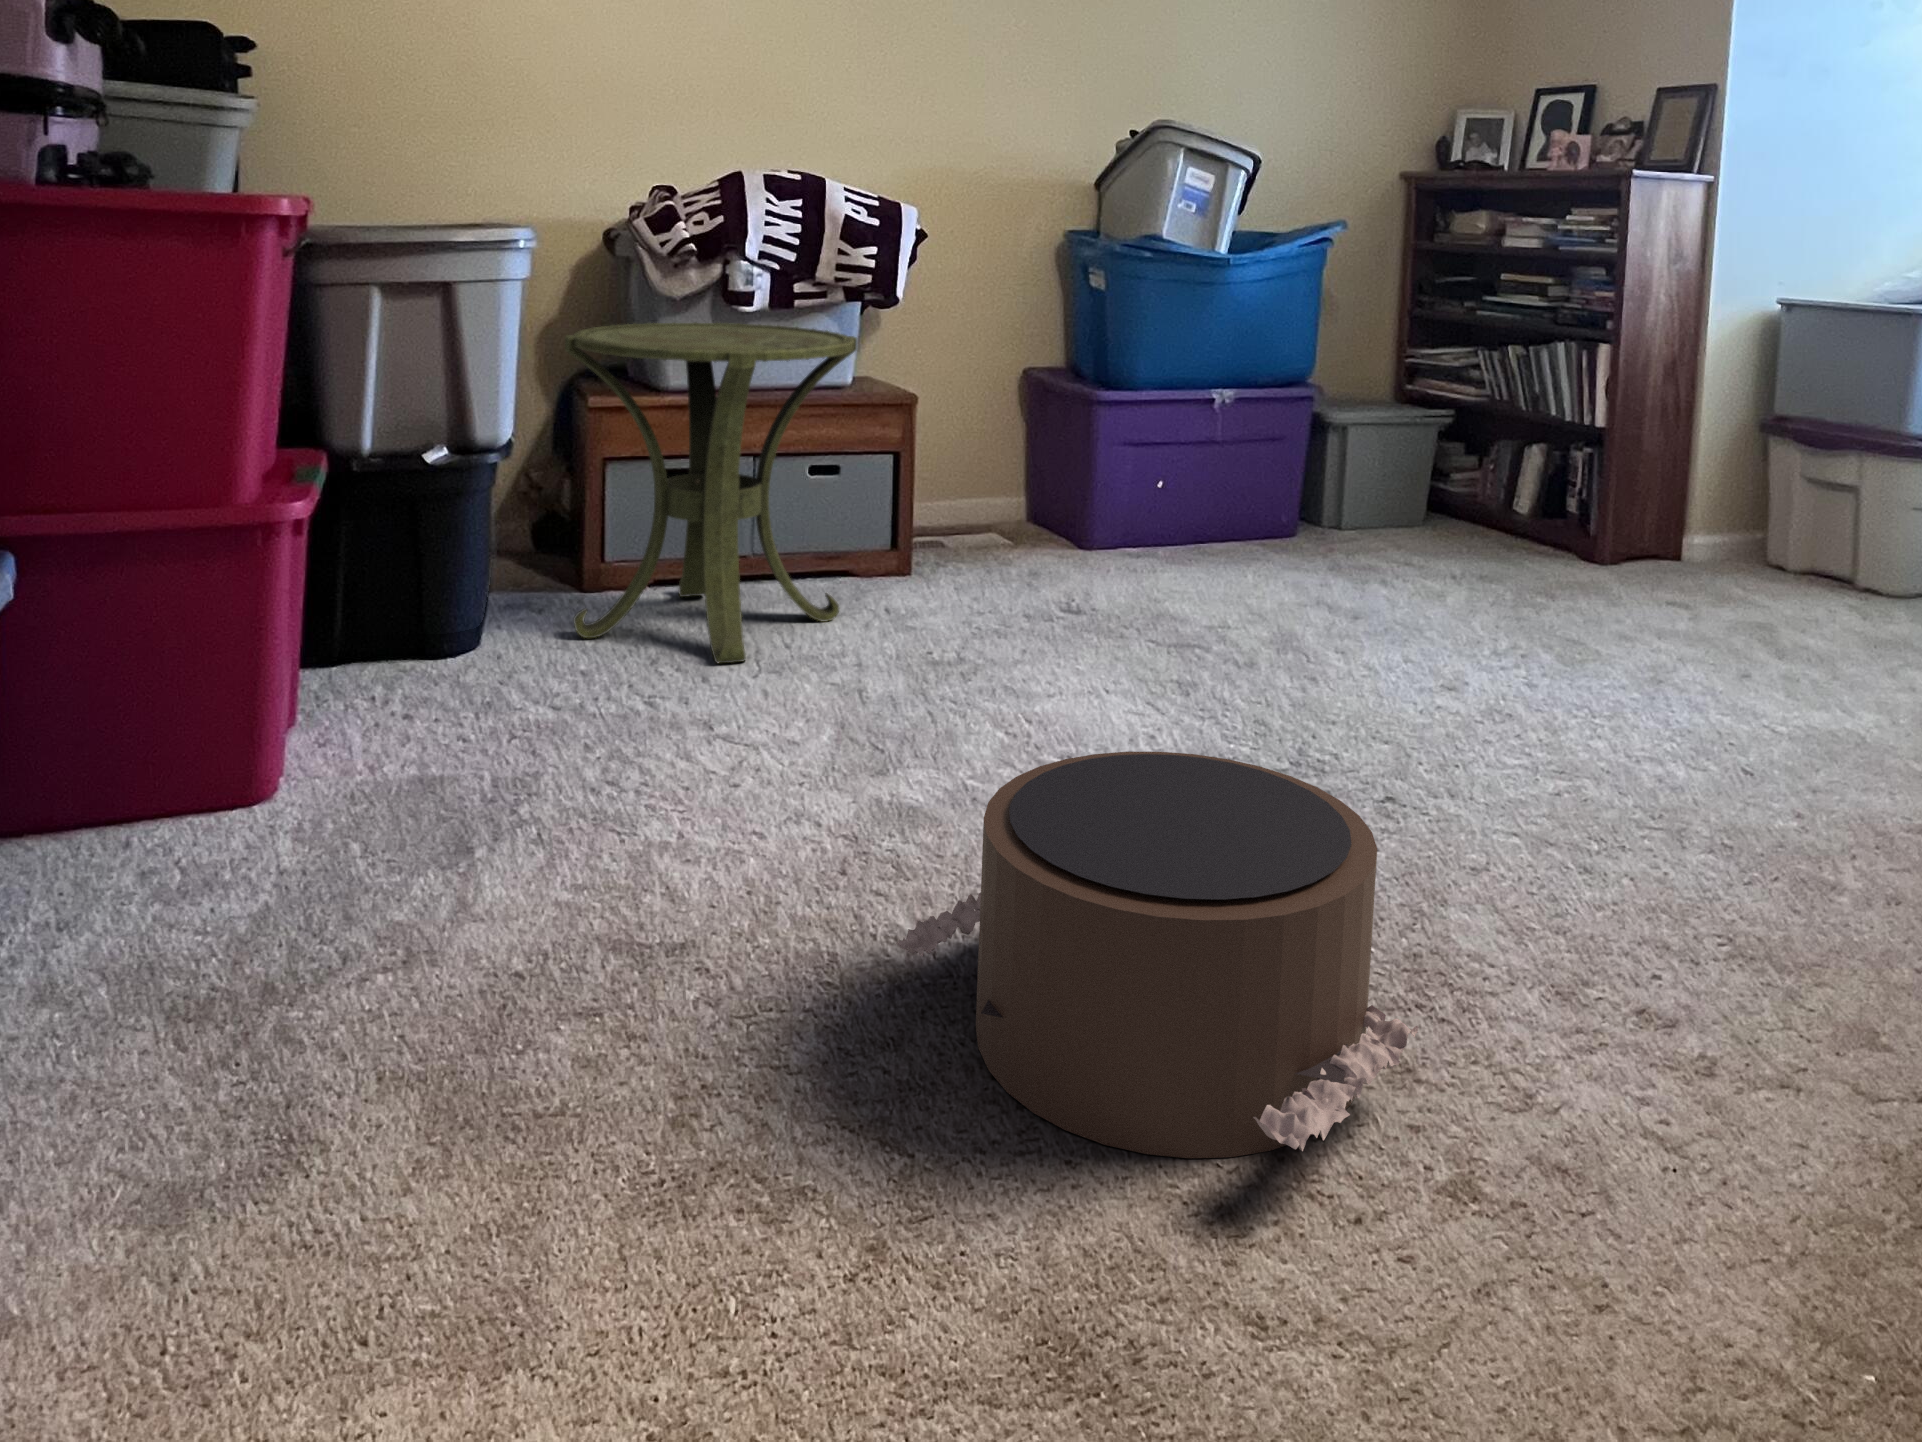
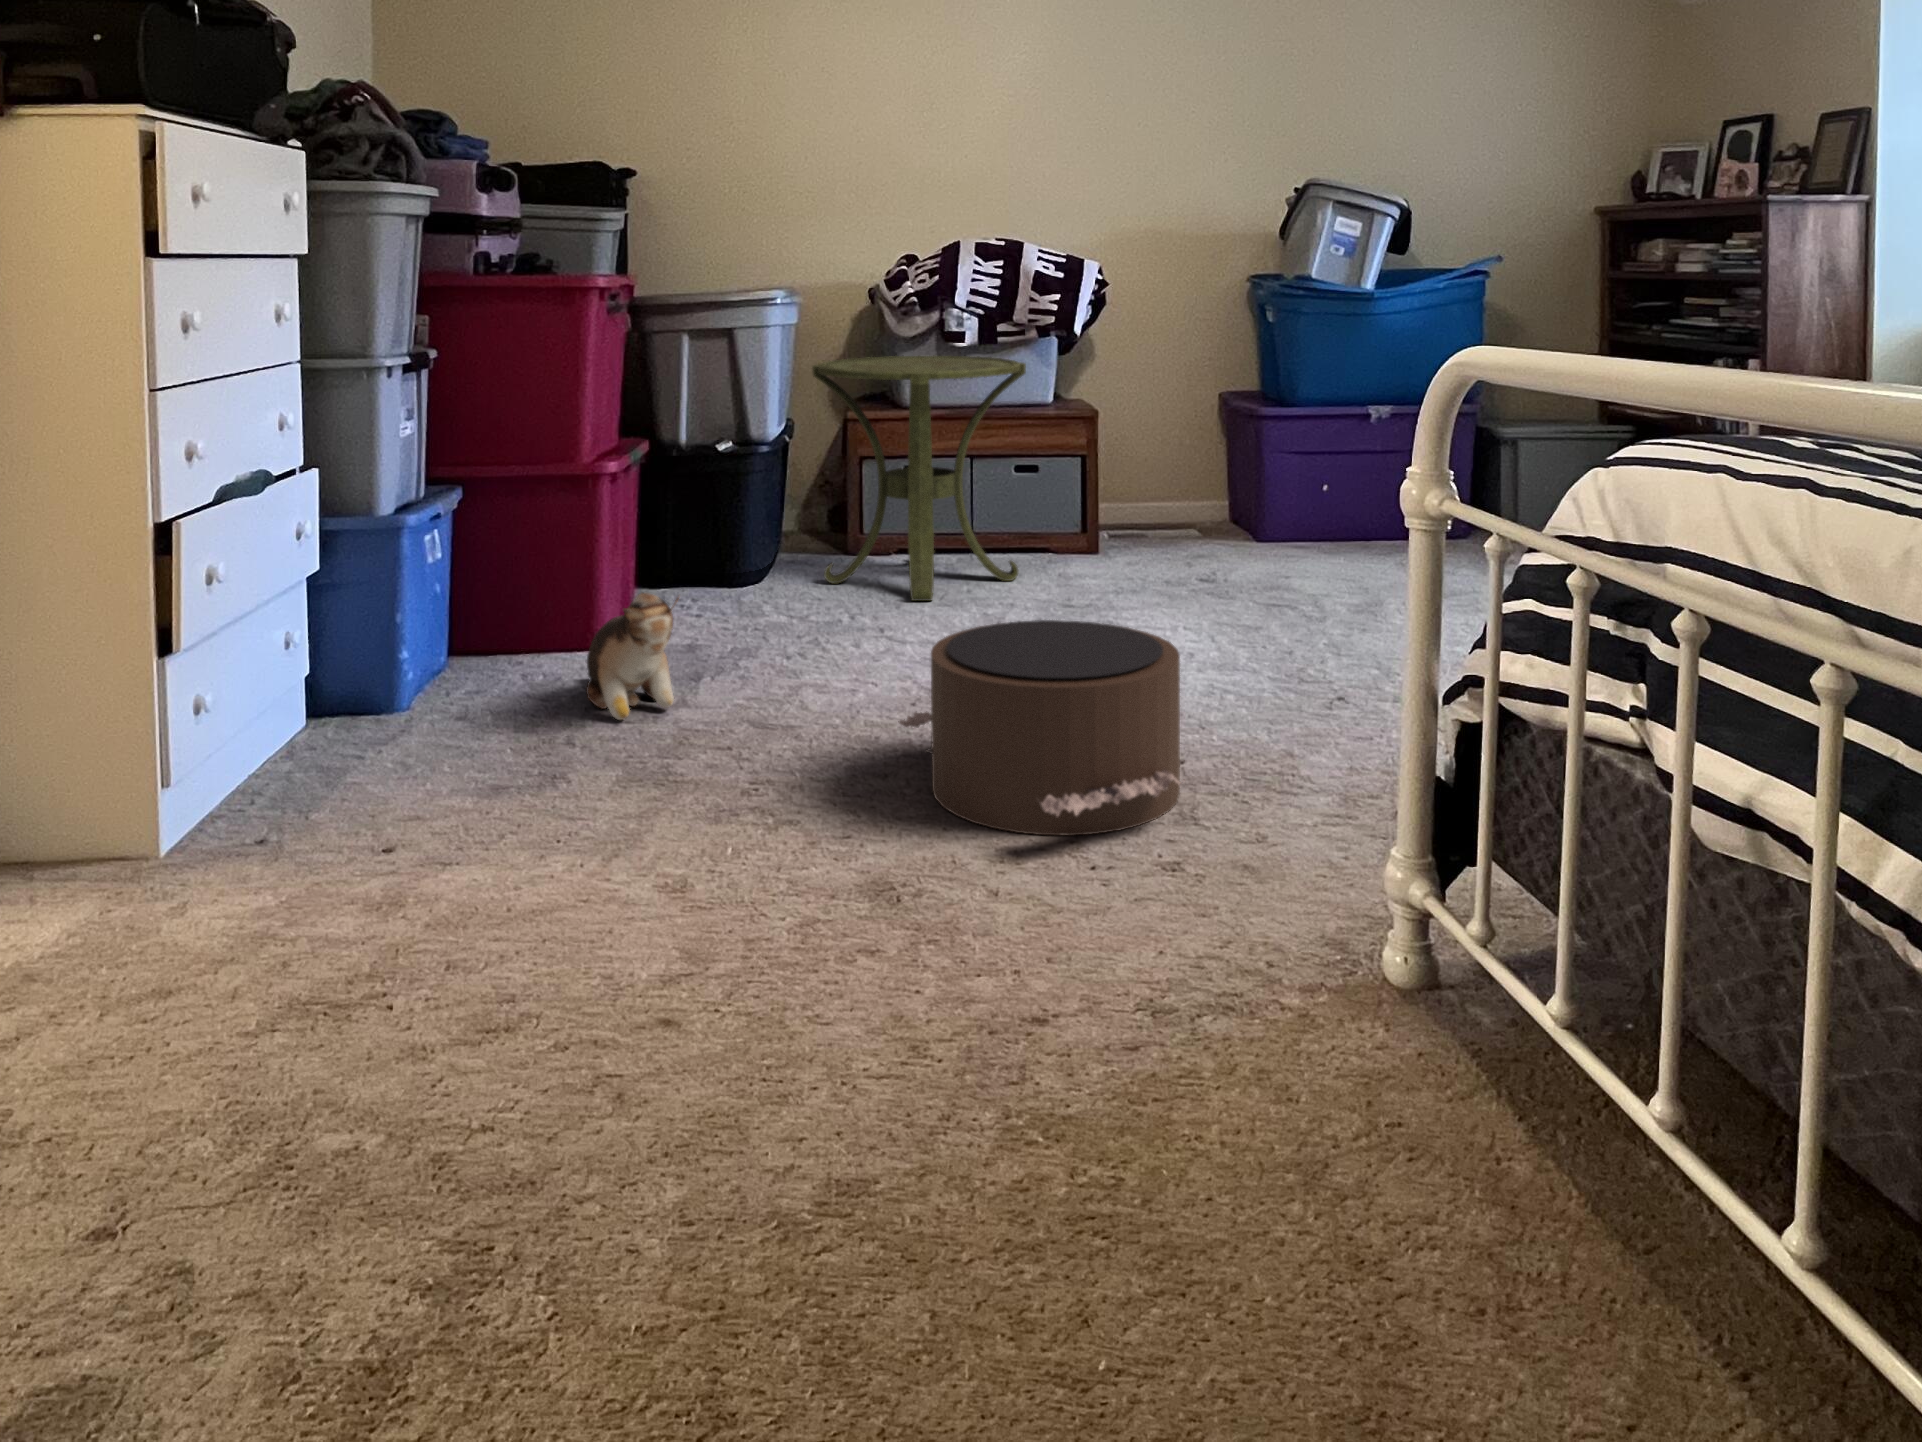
plush toy: none [268,744,485,964] -> present [586,593,678,720]

